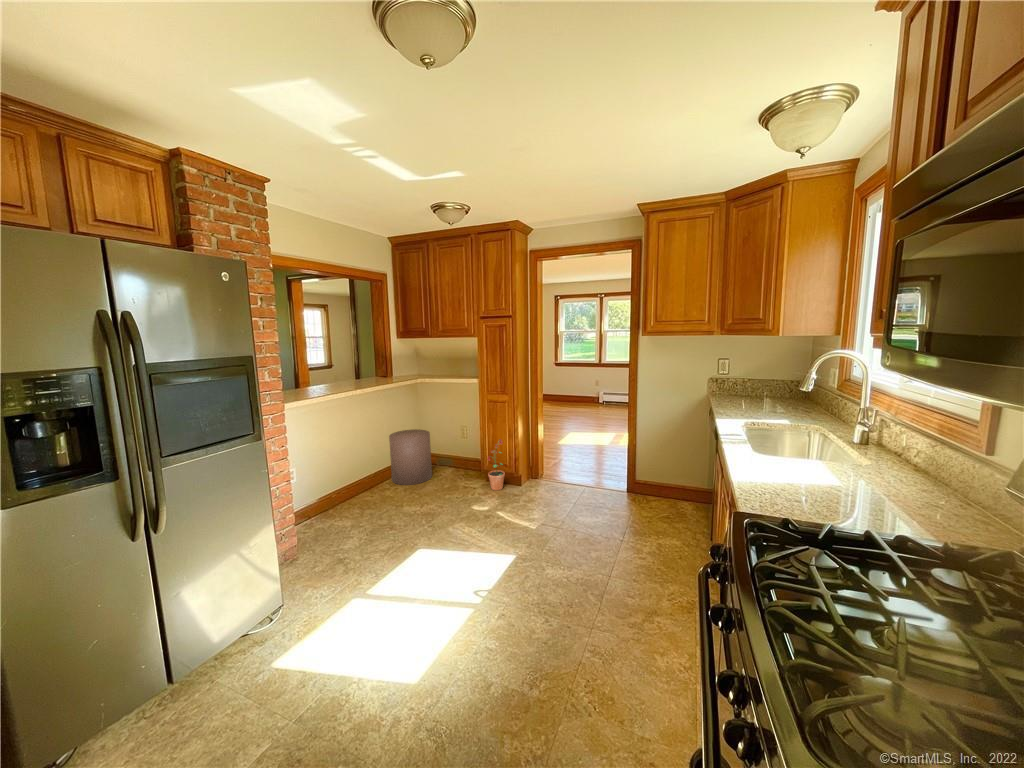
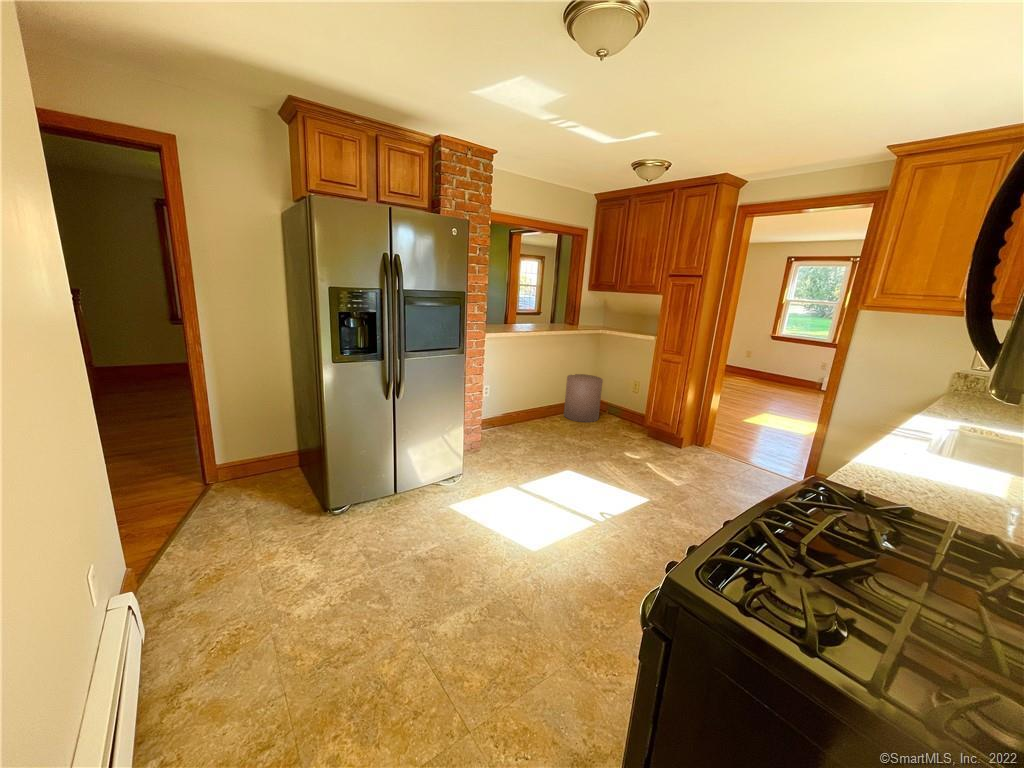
potted plant: present [487,439,505,490] -> none [648,398,670,446]

